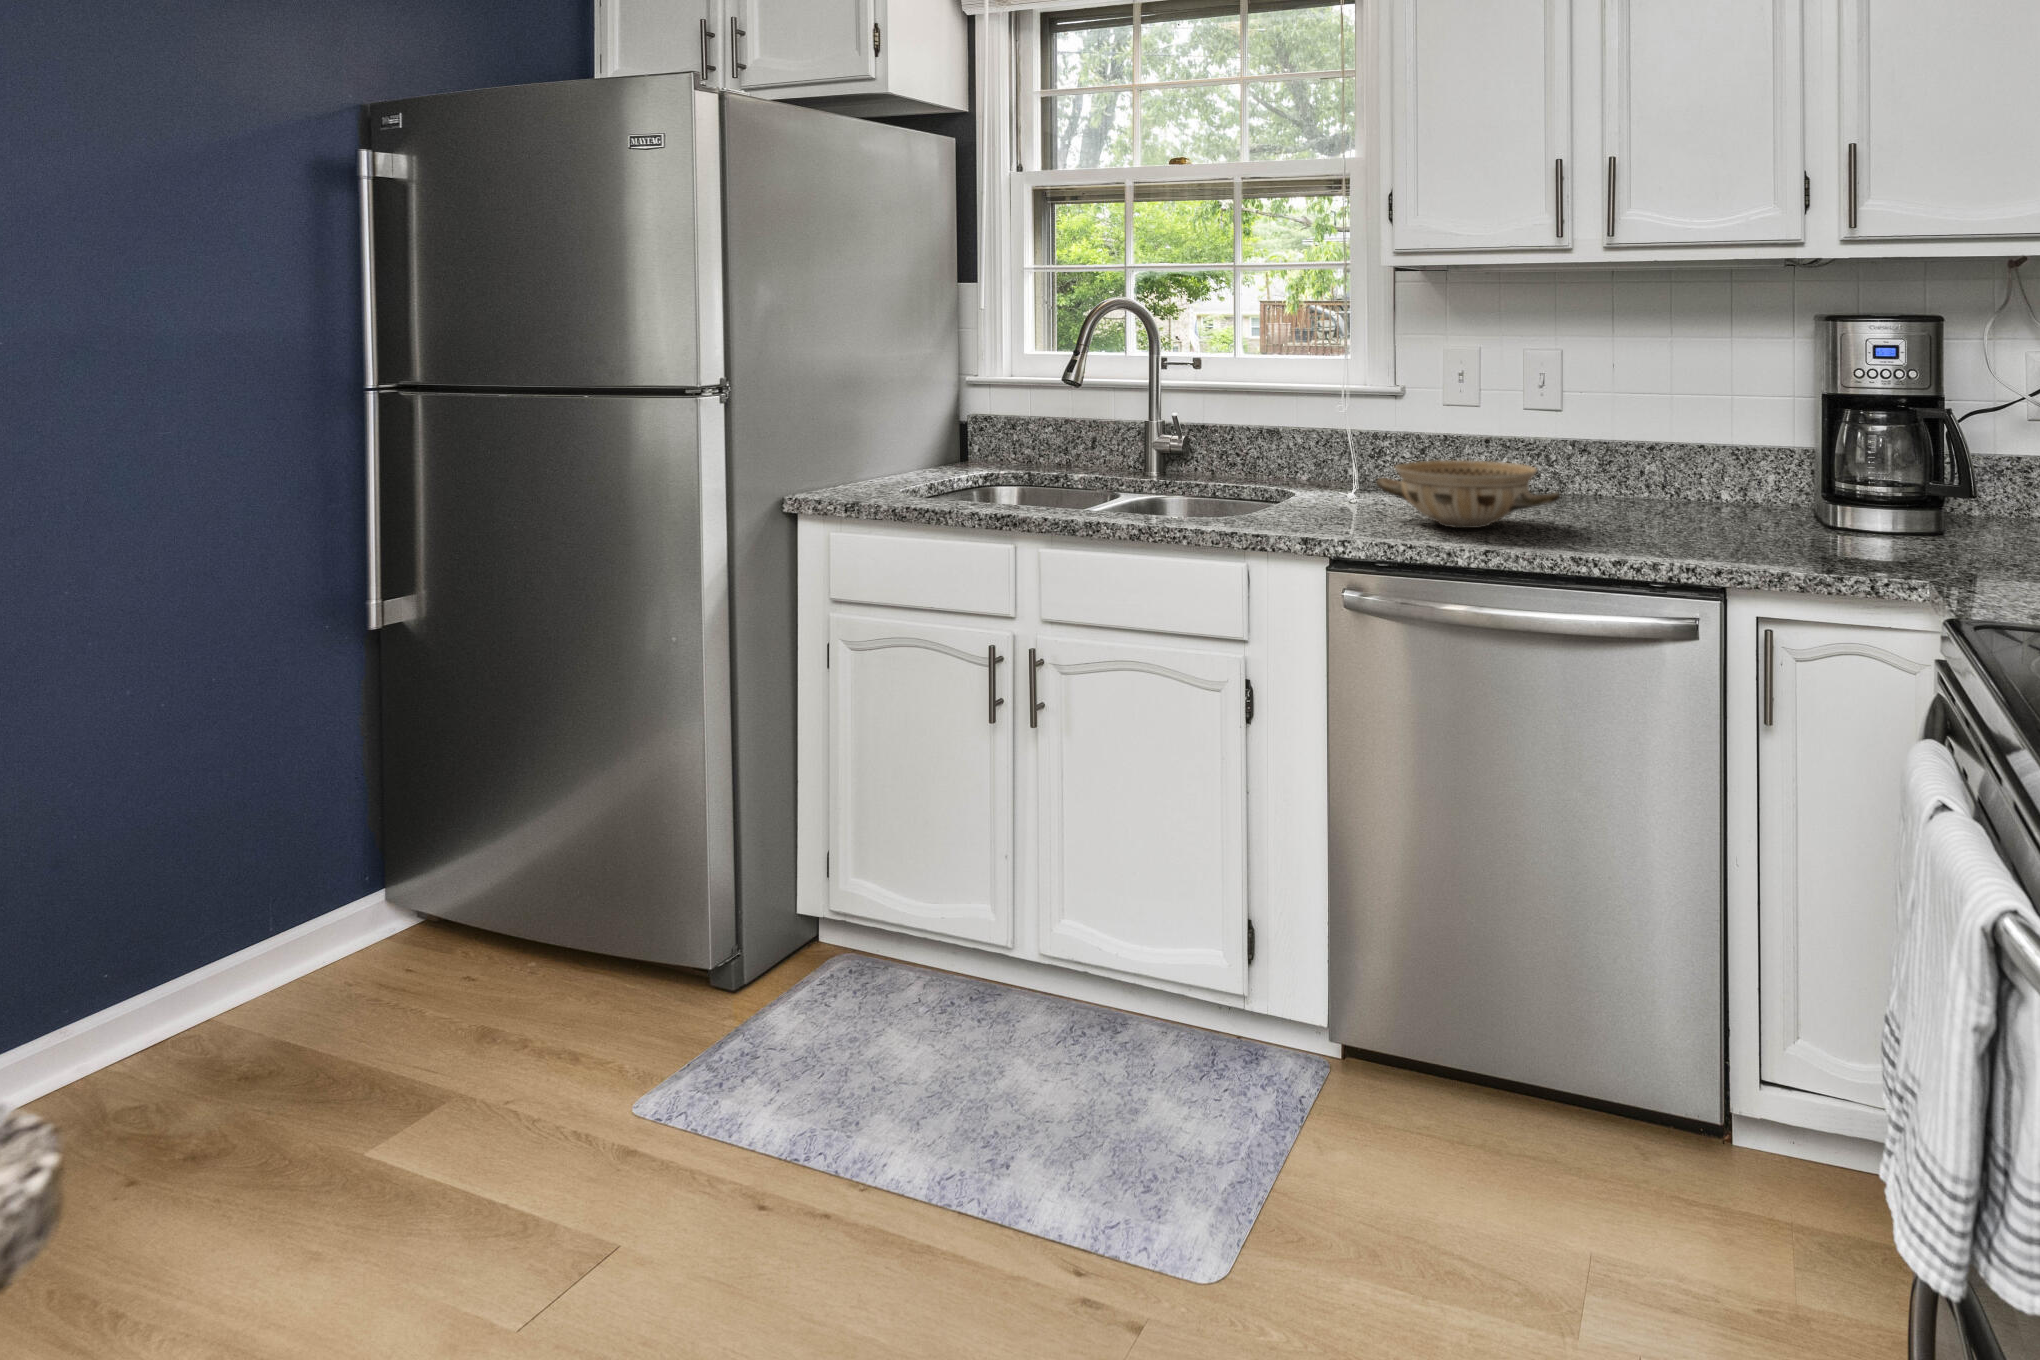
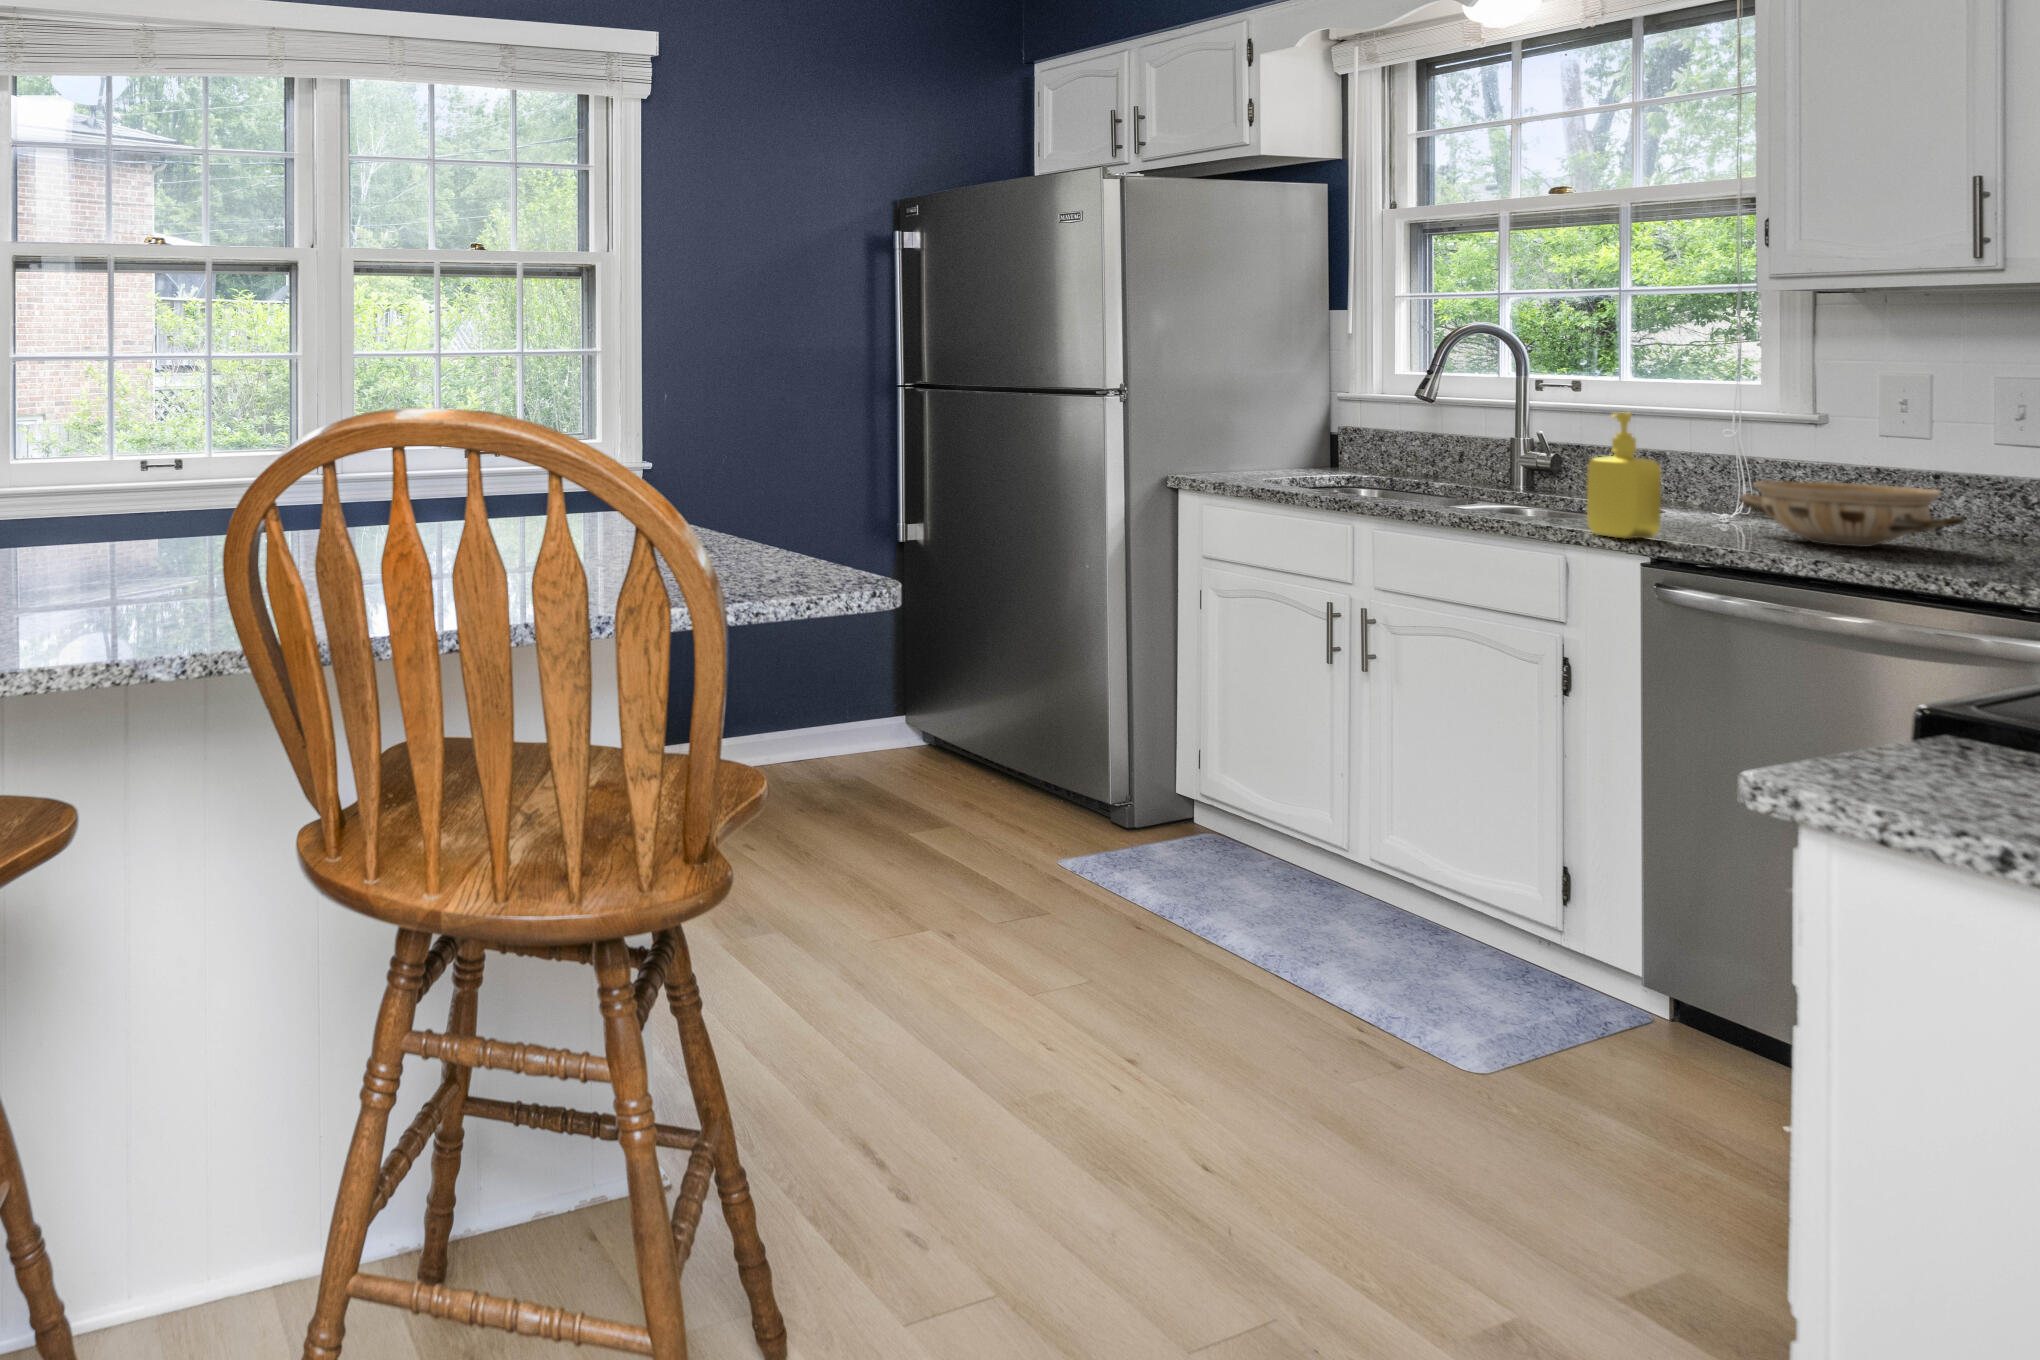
soap dispenser: none [1270,402,1339,546] -> present [1587,412,1661,539]

